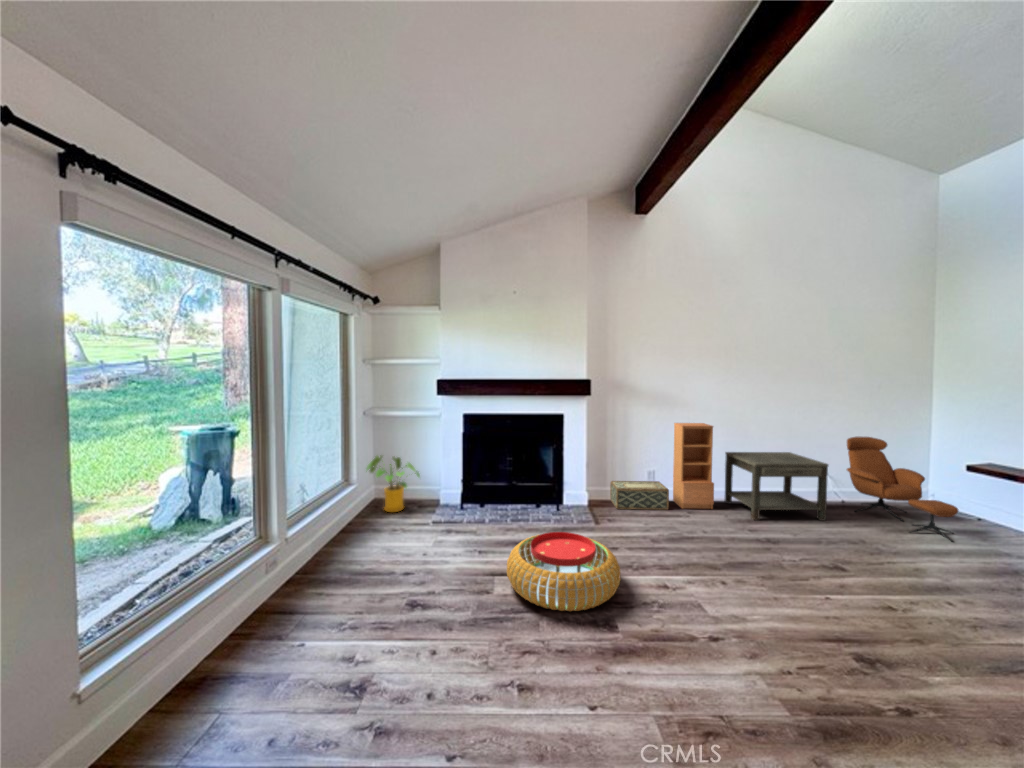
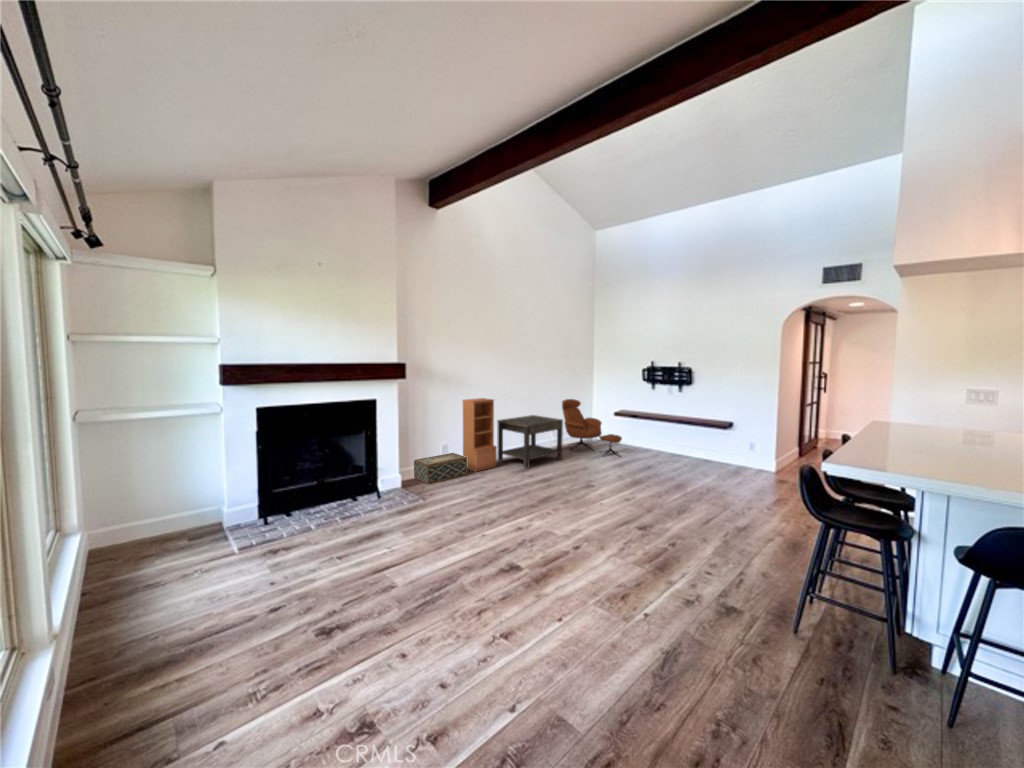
house plant: present [367,456,420,512] -> none [93,478,200,559]
pouf: present [507,532,621,611] -> none [395,506,503,578]

